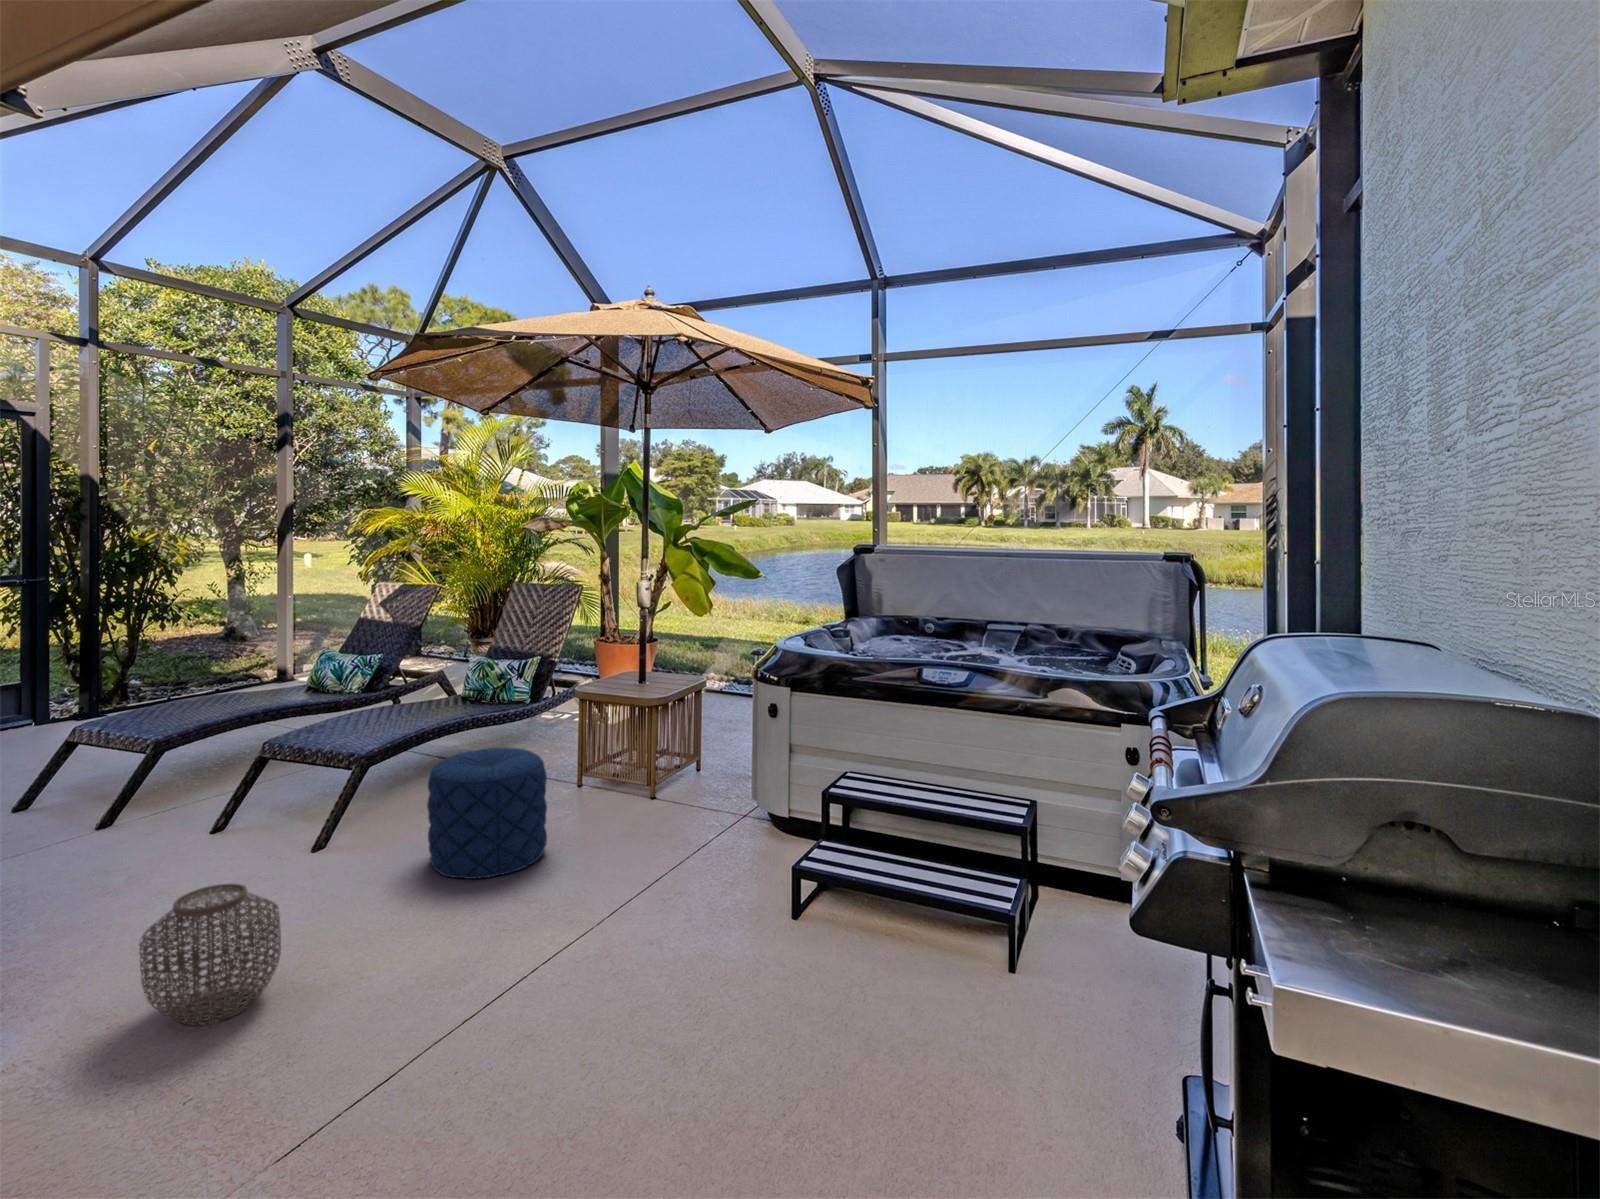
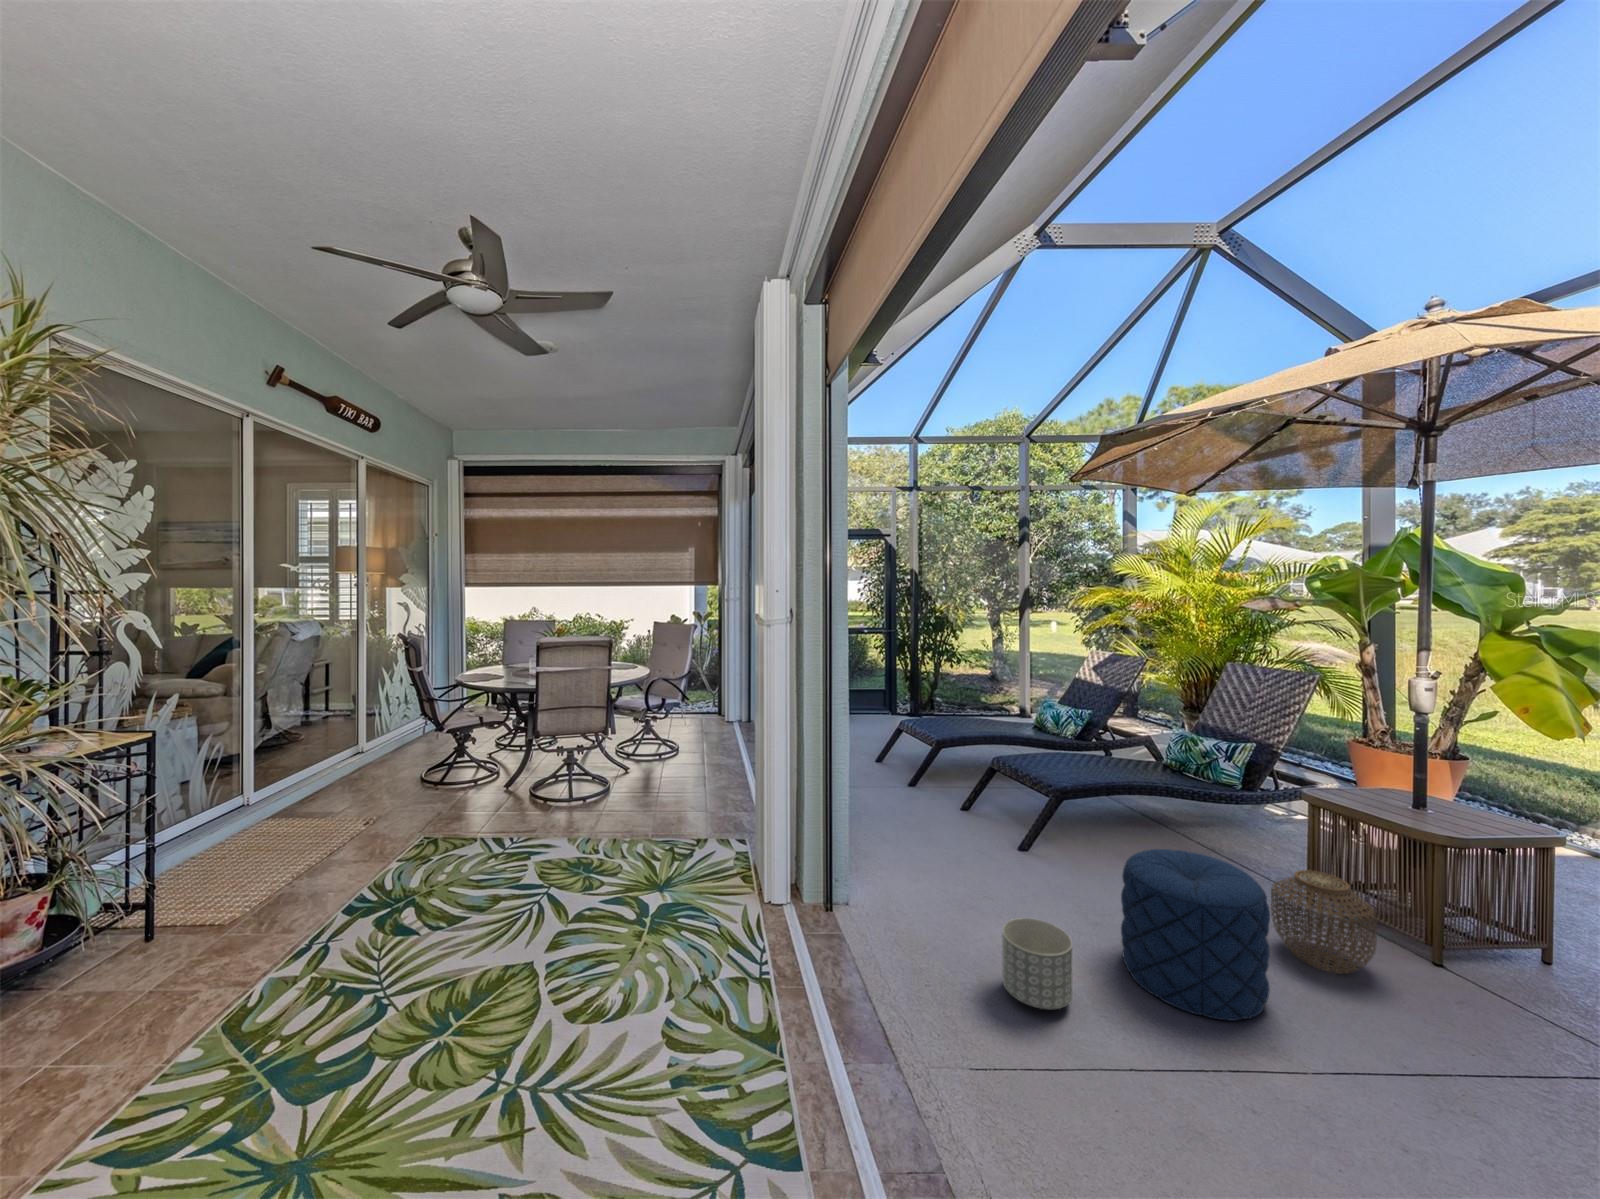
planter: none [306,847,385,929] -> present [1002,918,1072,1009]
woven basket: present [139,884,281,1025] -> present [1271,870,1377,974]

